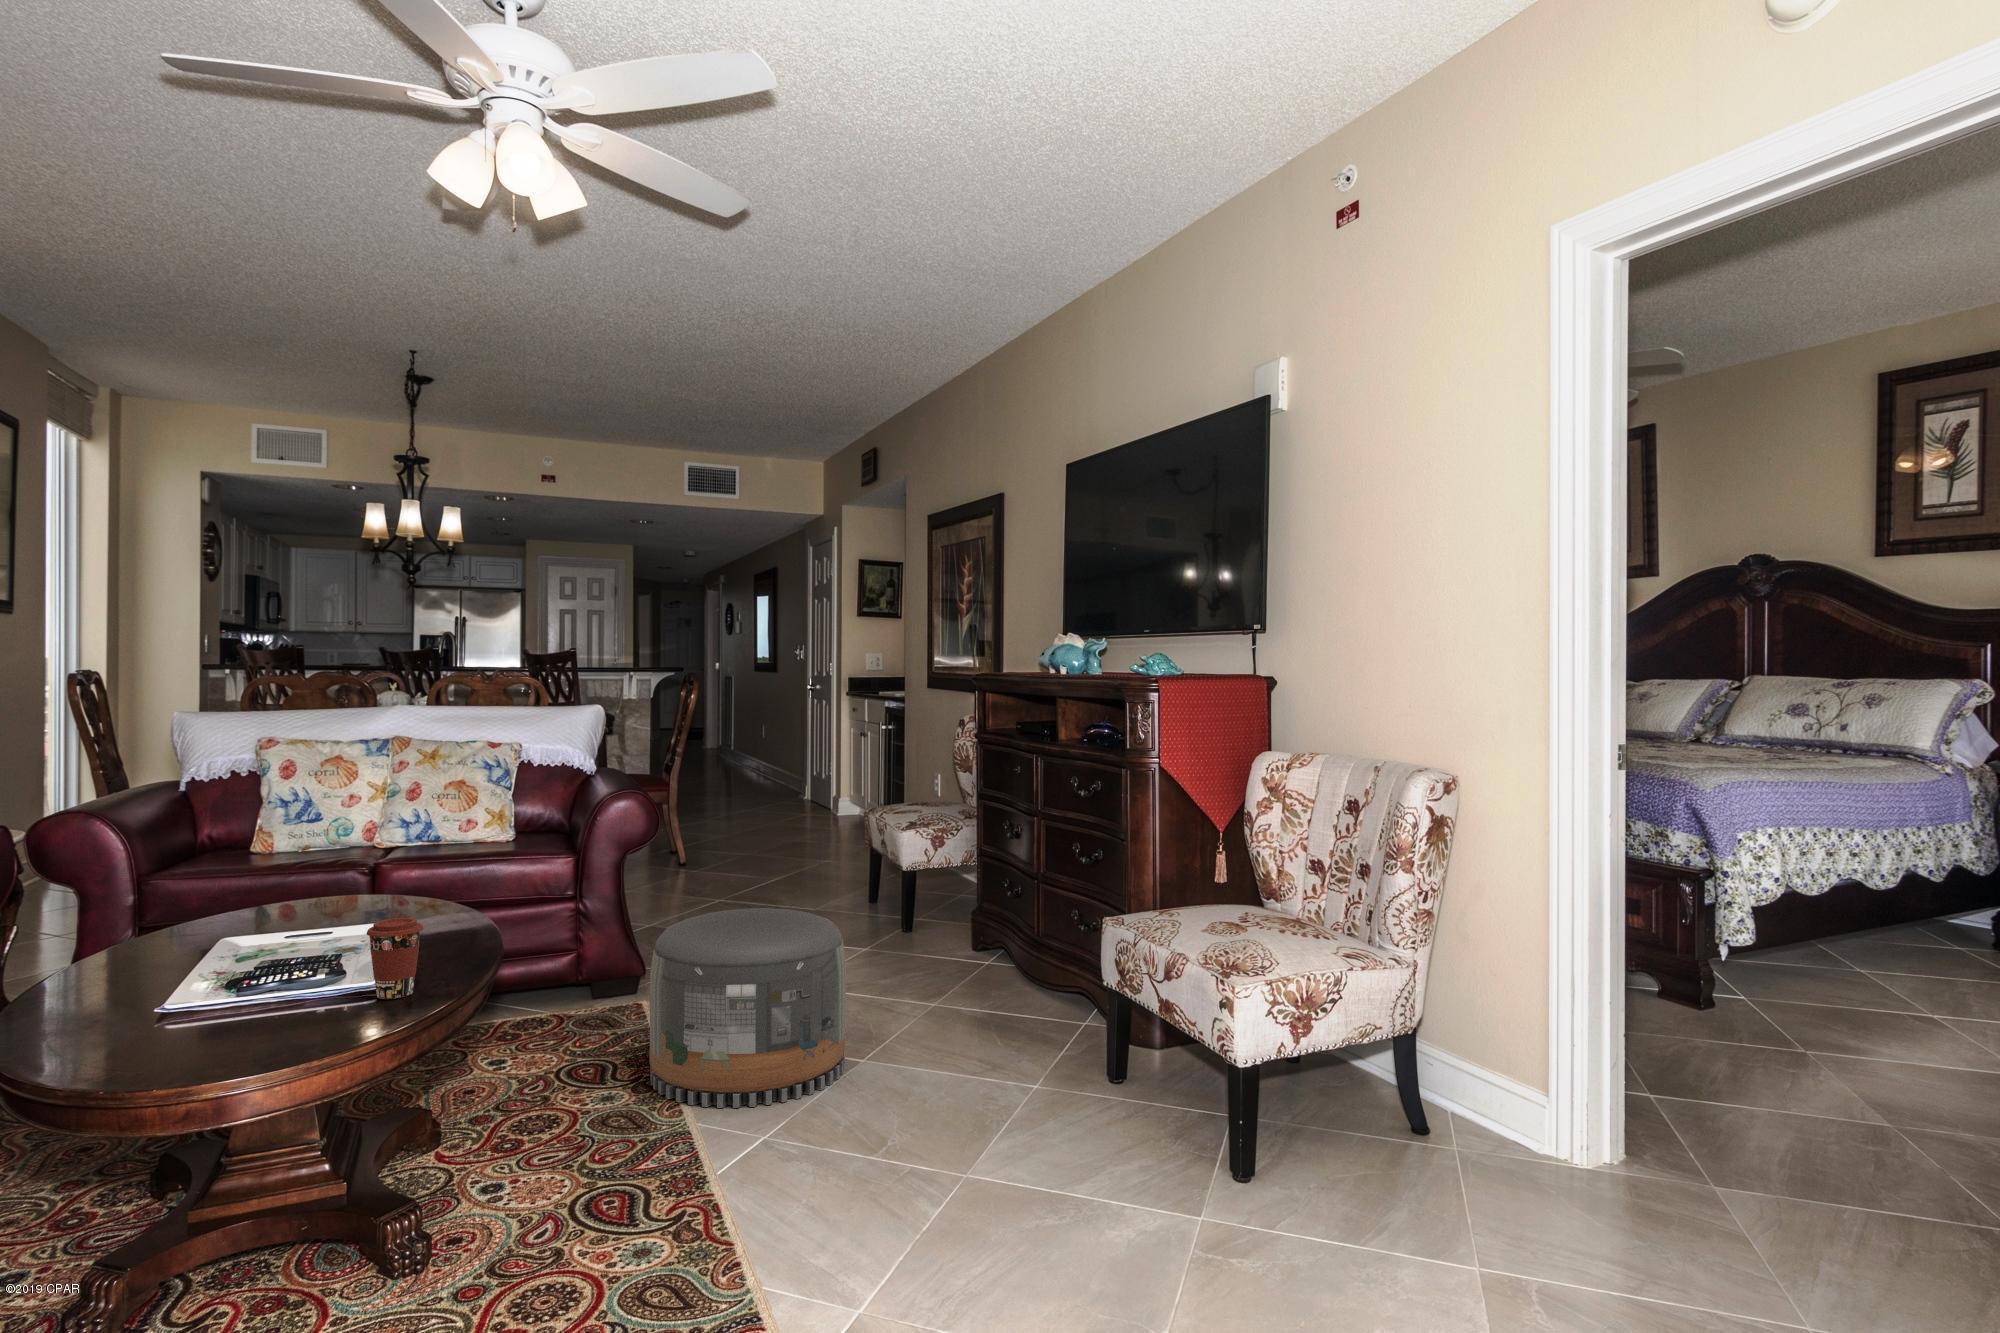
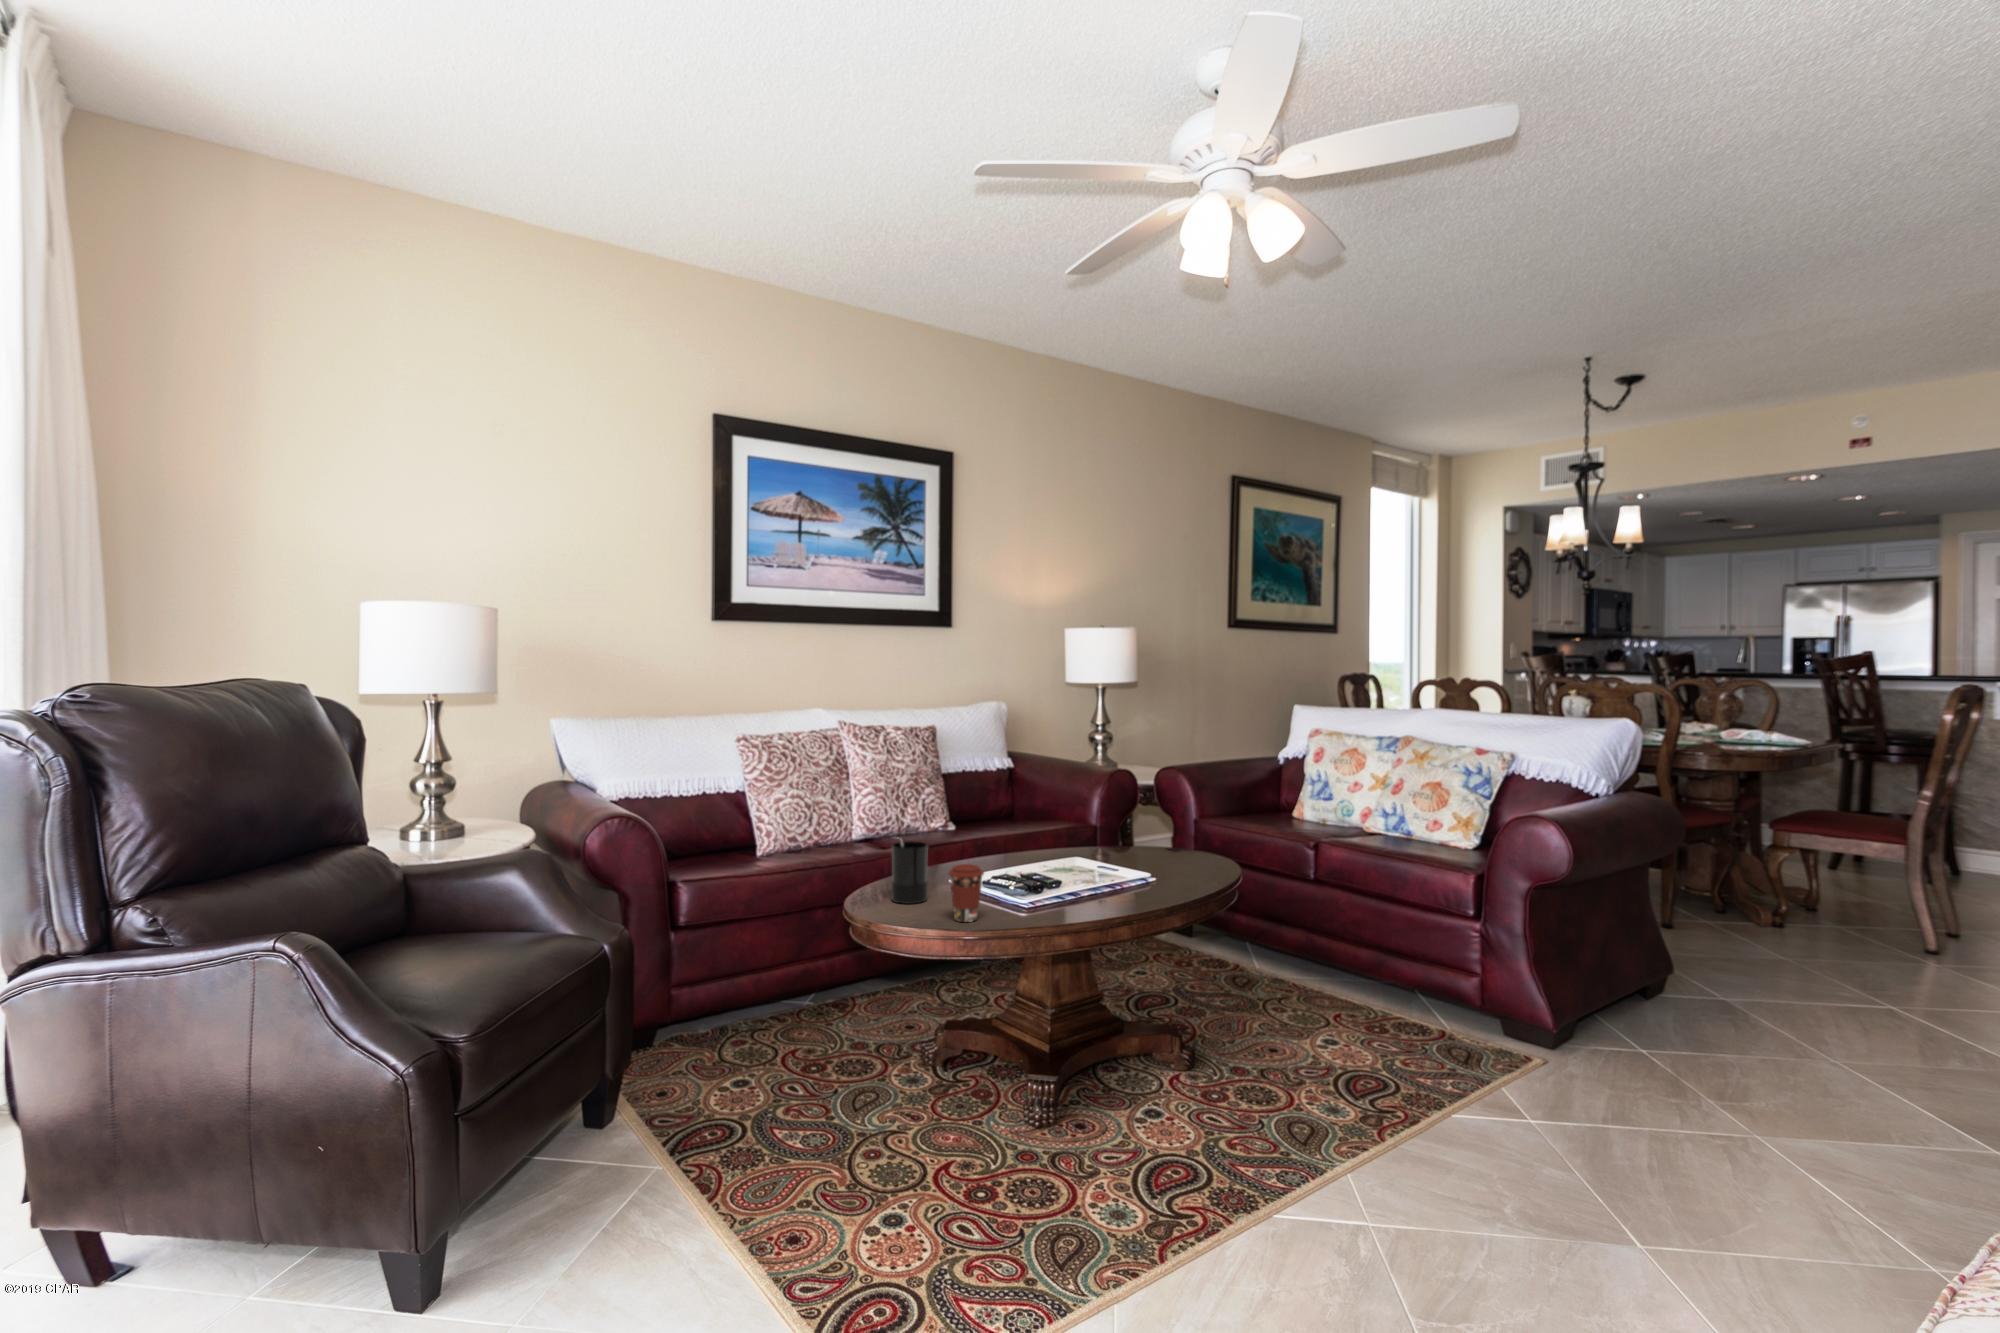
pouf: present [650,908,846,1108] -> none [1355,963,1606,1228]
candle: none [177,921,255,1023] -> present [892,841,928,904]

